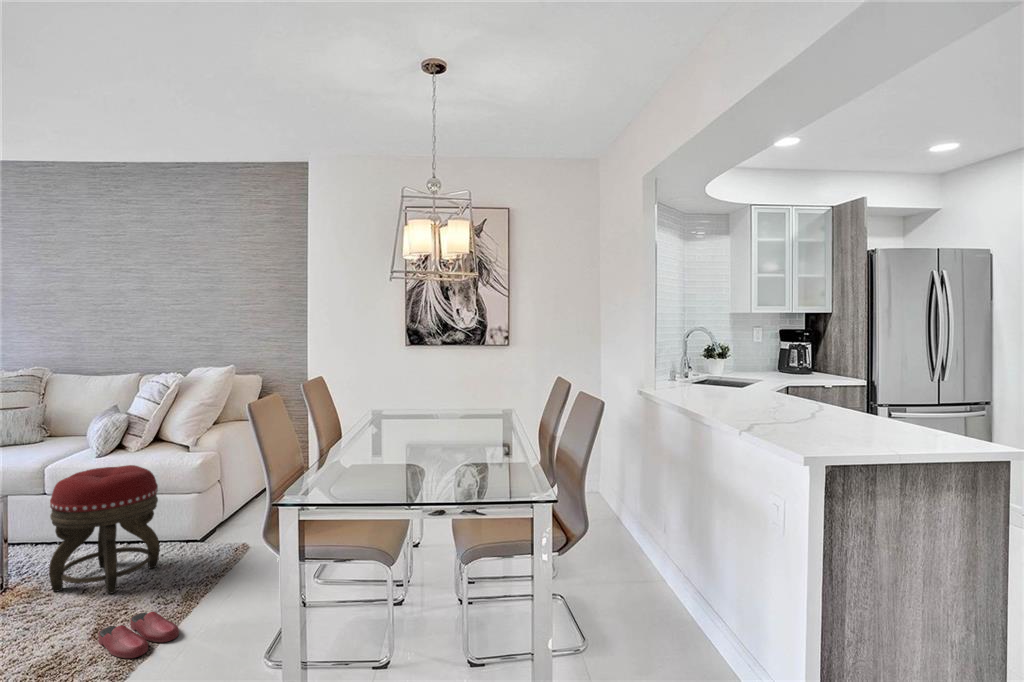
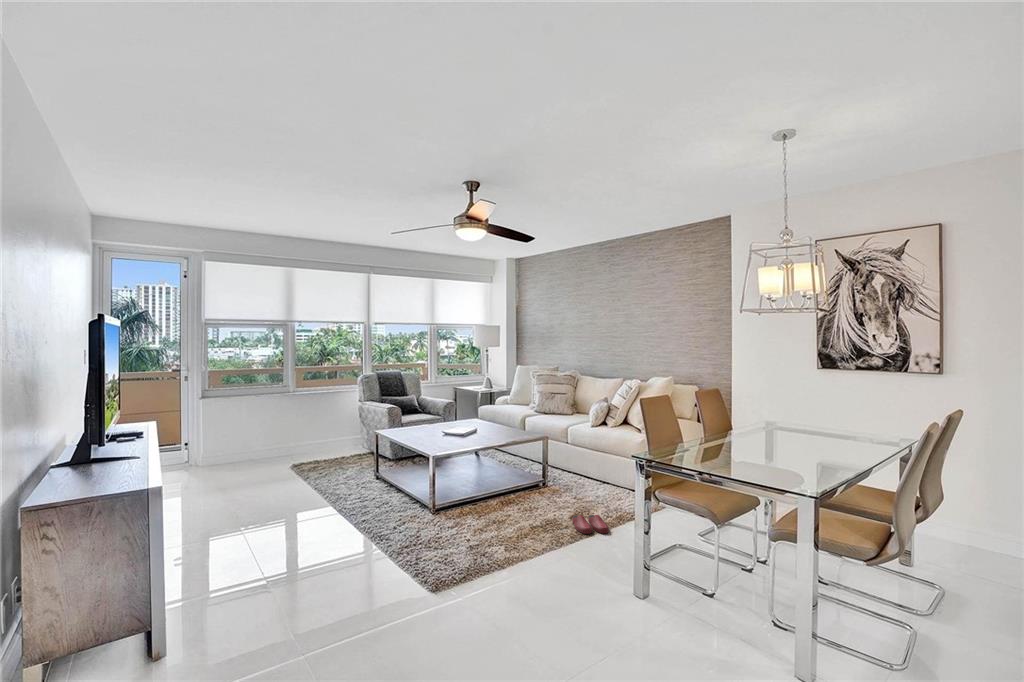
footstool: present [49,465,160,594] -> none [561,430,615,503]

